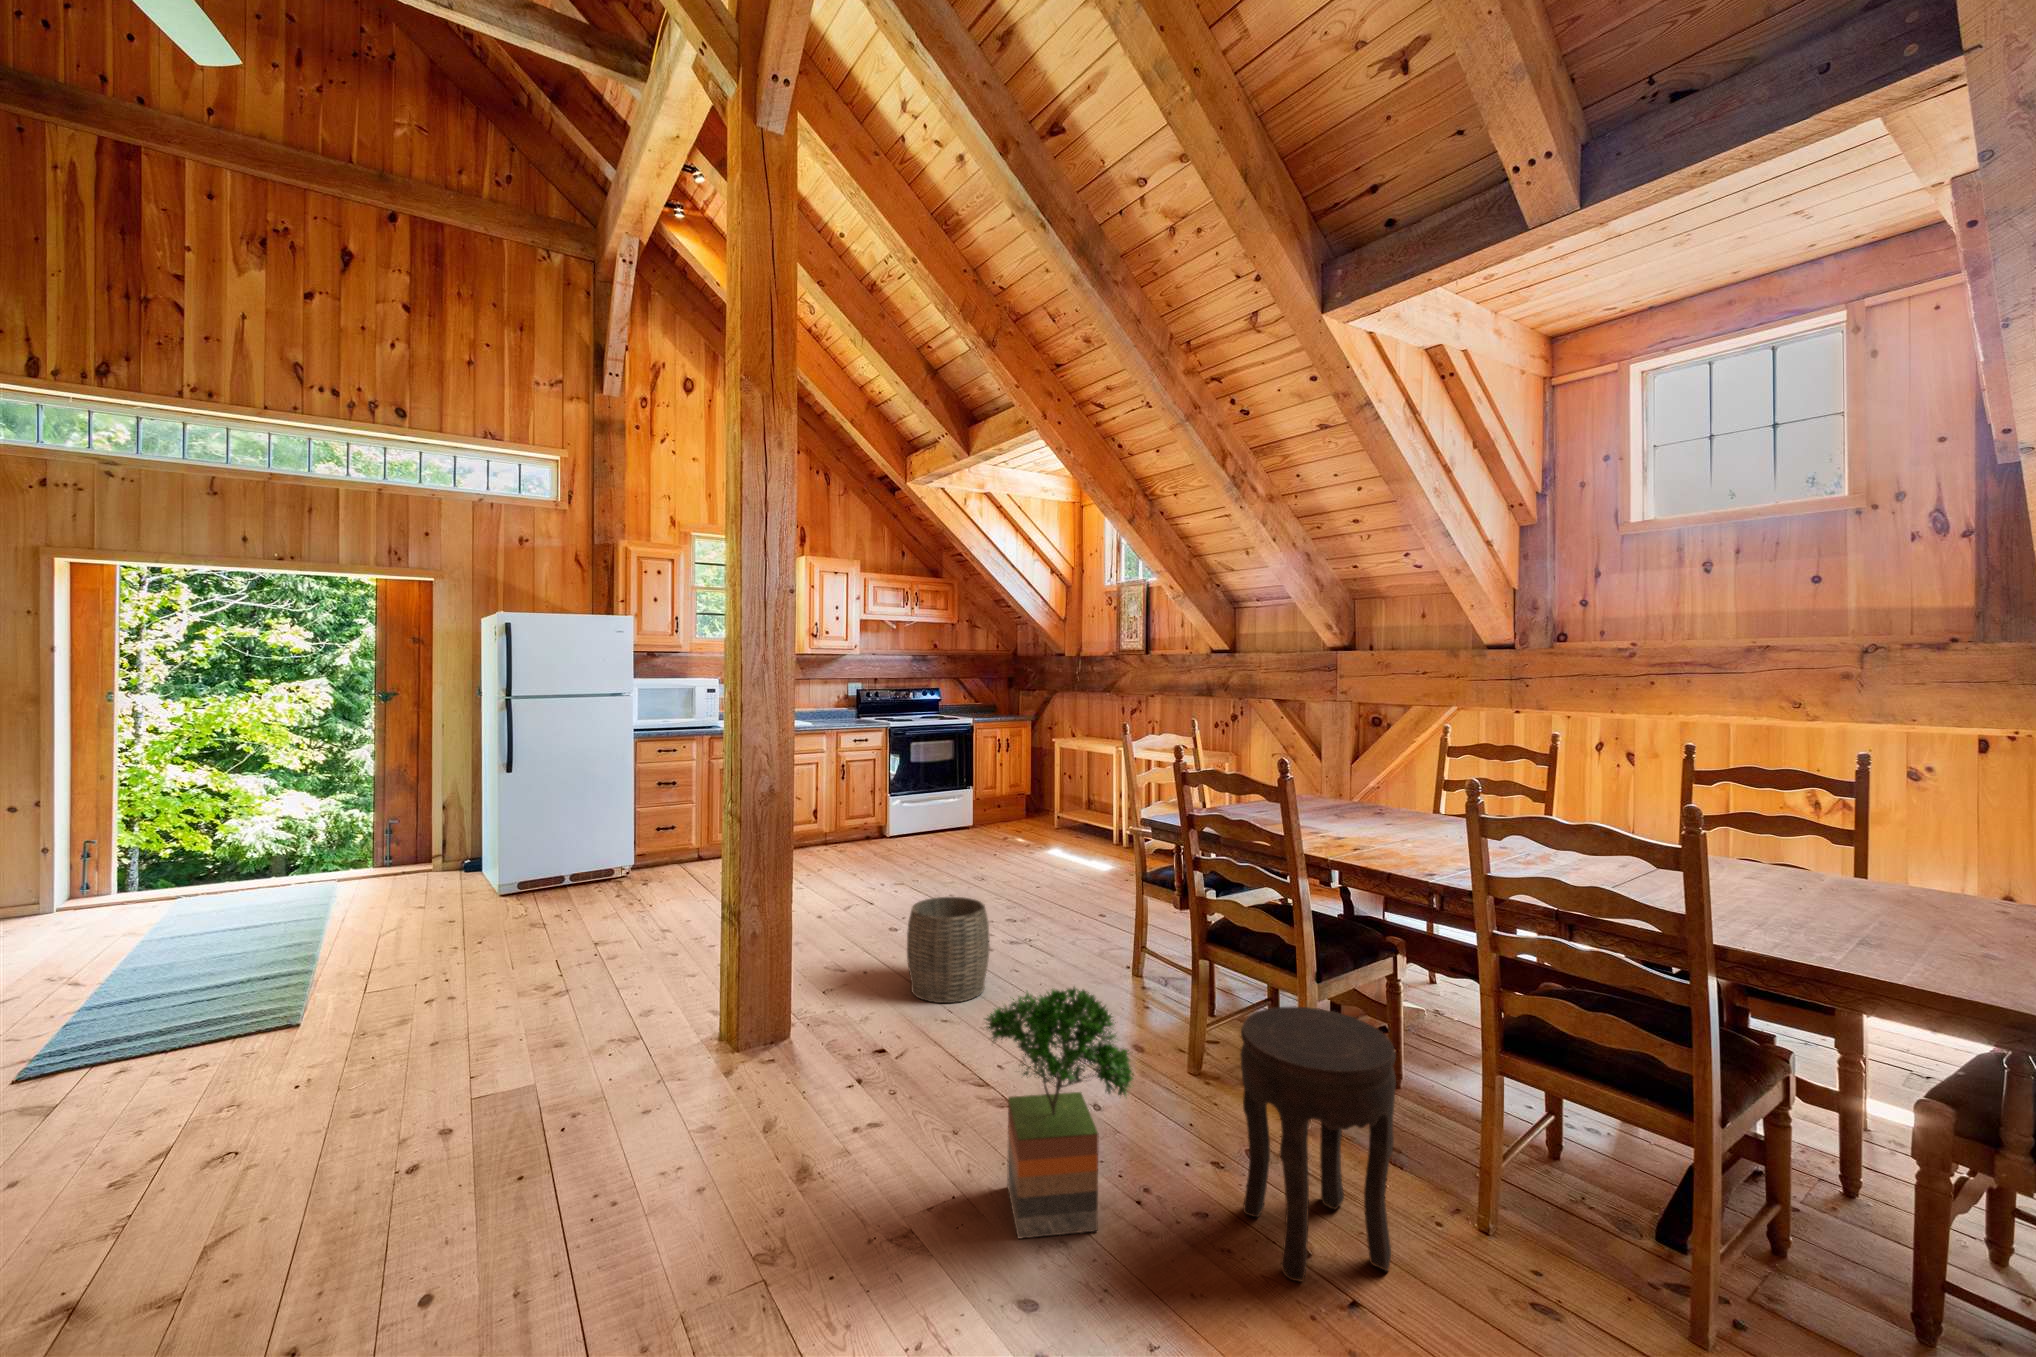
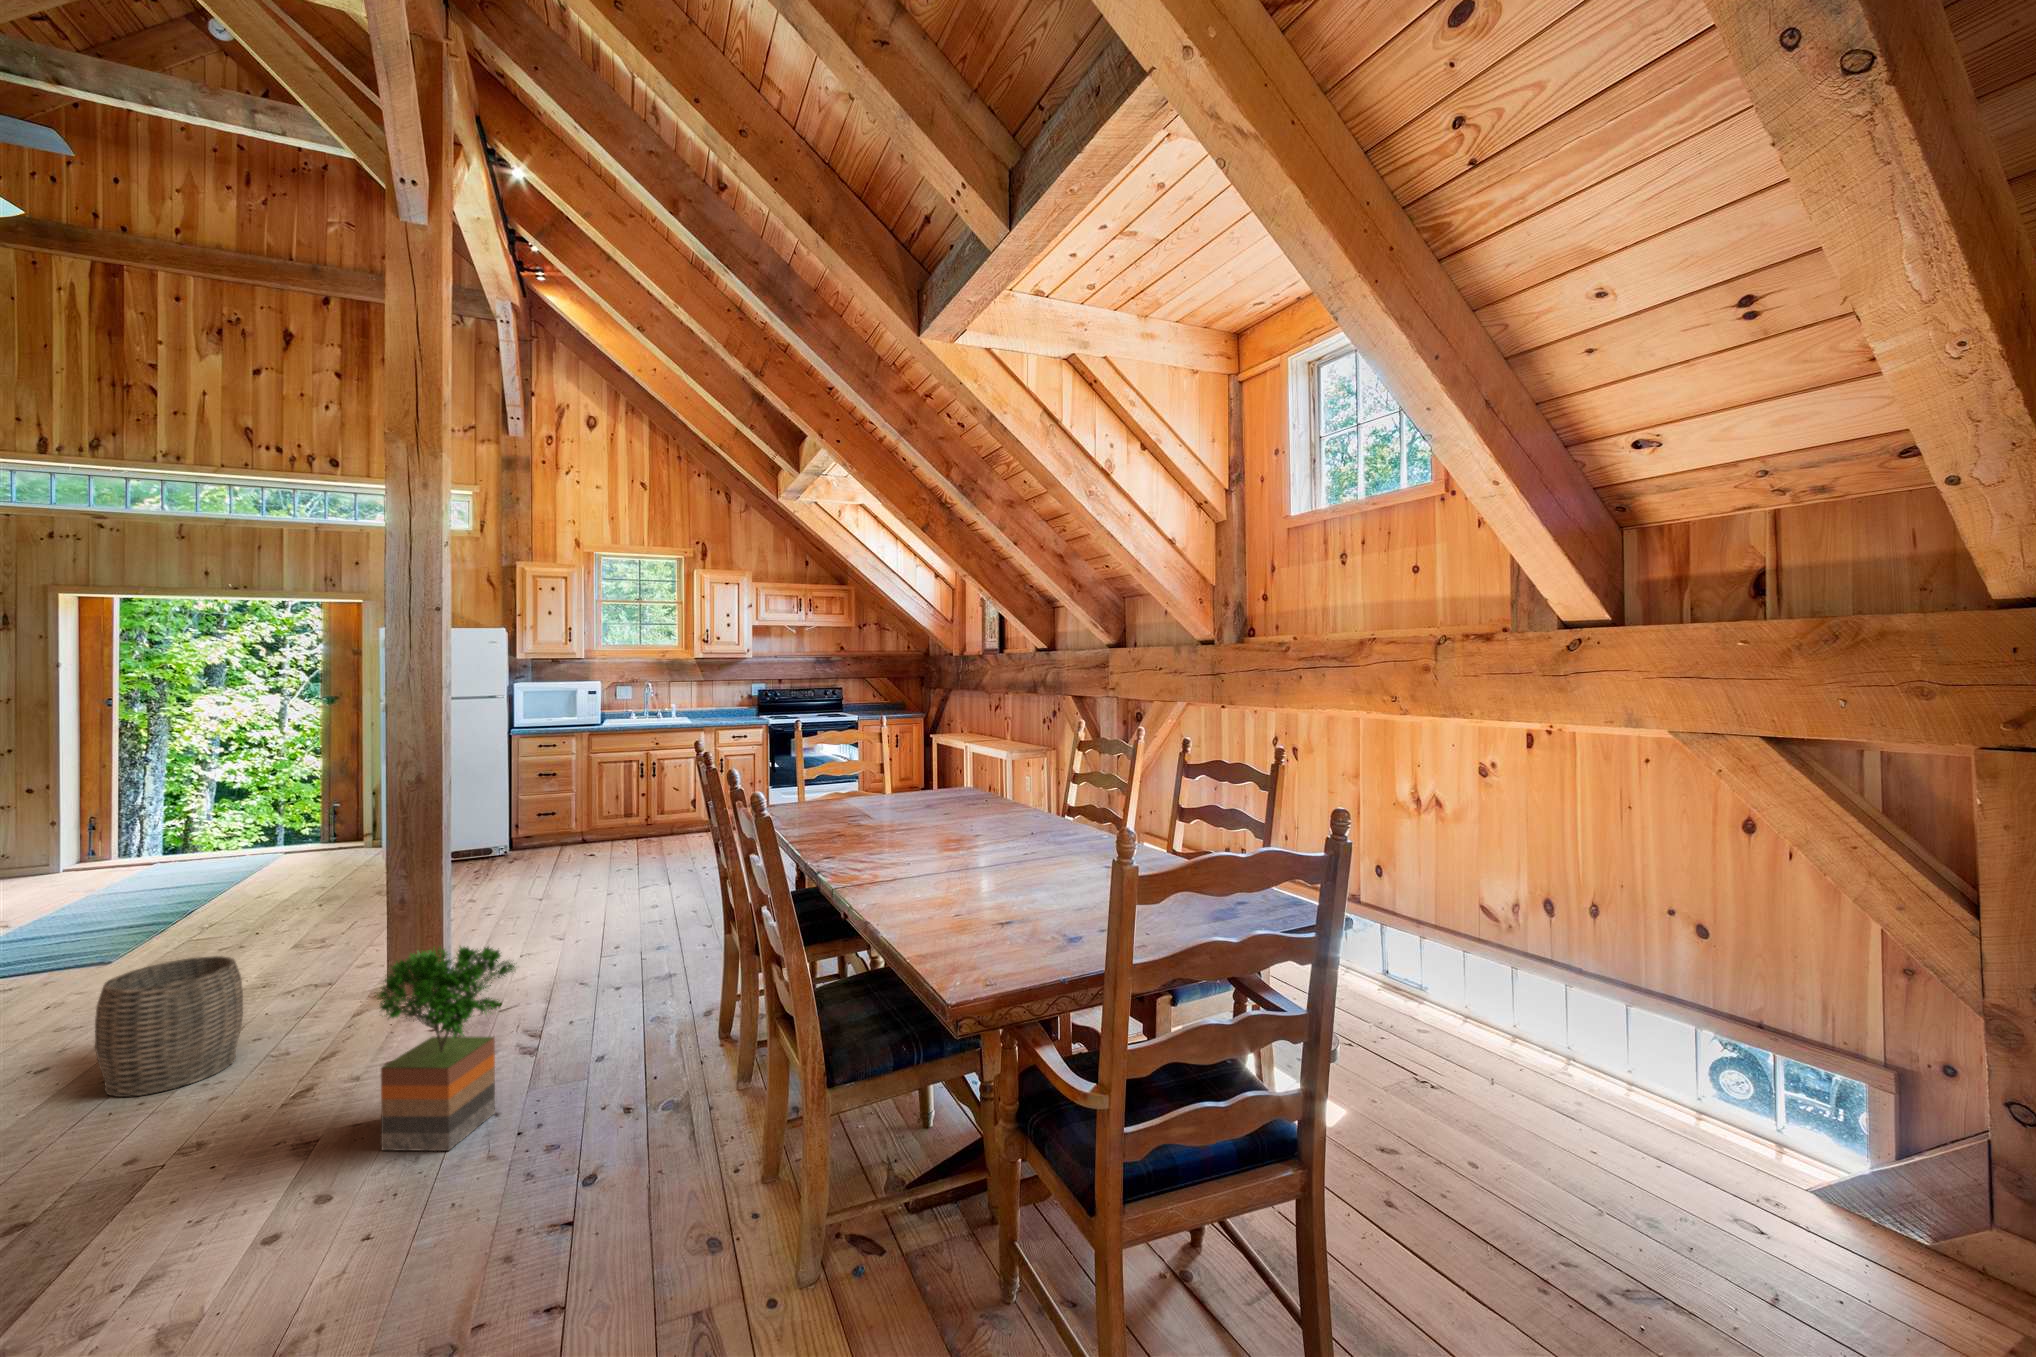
woven basket: present [907,897,990,1003] -> present [95,956,243,1097]
side table: present [1240,1007,1396,1282] -> none [535,971,679,1203]

